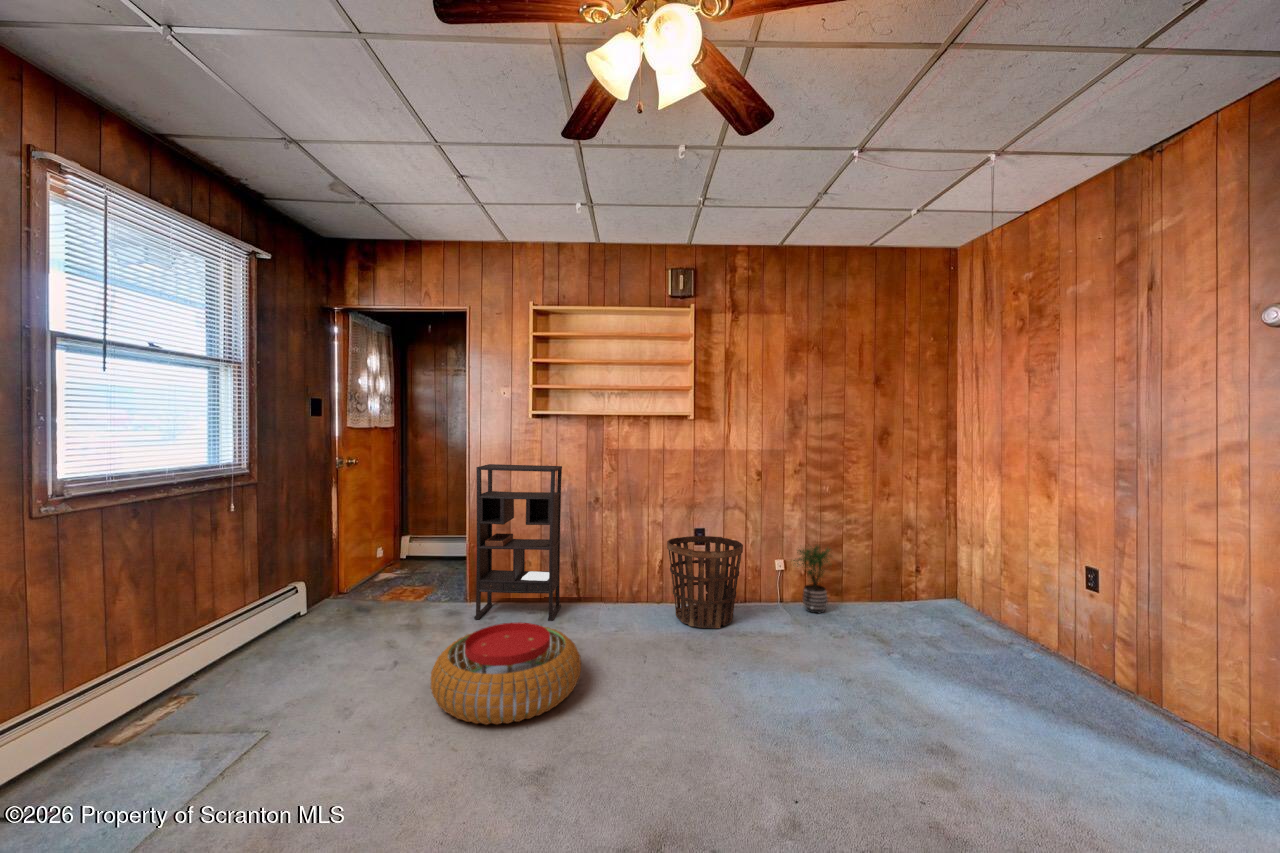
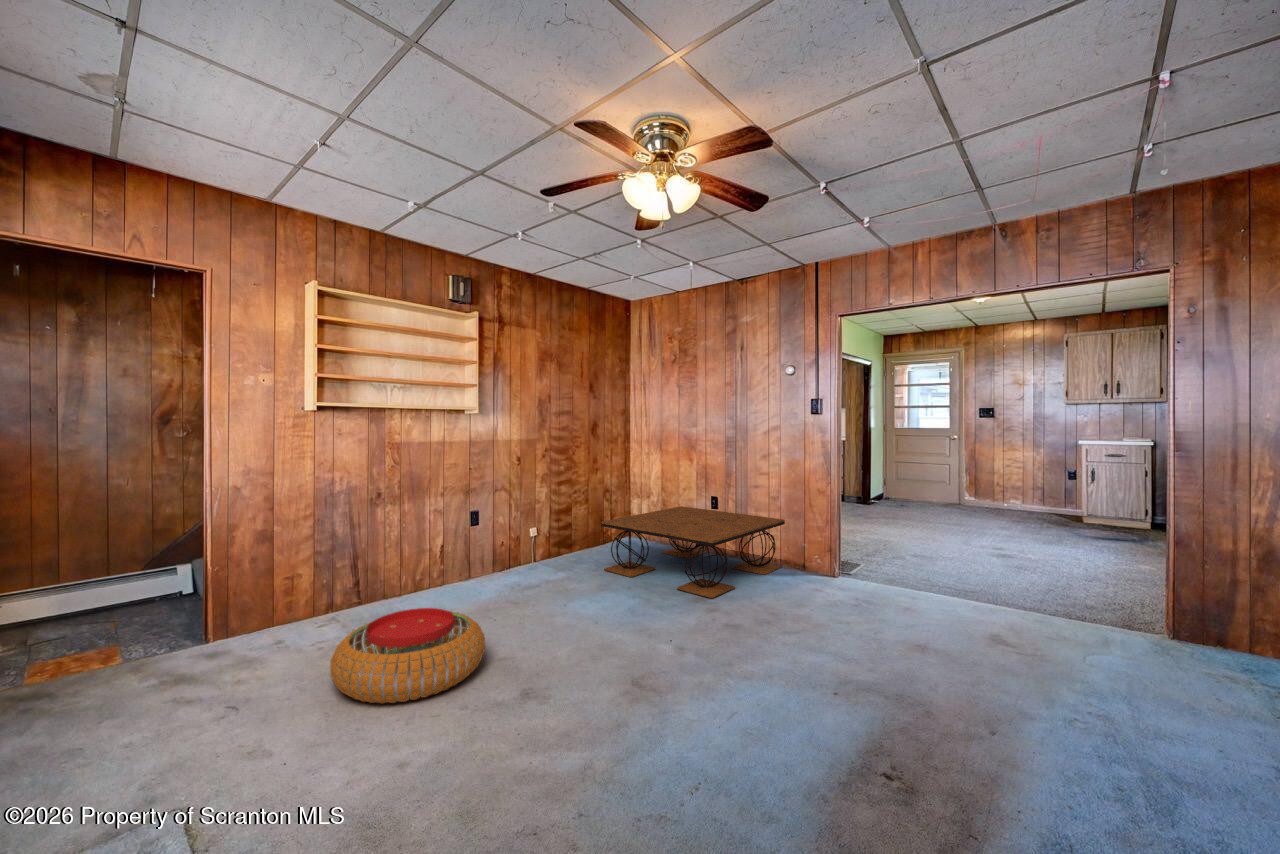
bookshelf: present [474,464,562,621] -> none [246,462,359,649]
basket: present [667,536,743,628] -> none [461,515,529,591]
potted plant: present [793,546,831,613] -> none [548,510,582,563]
coffee table: none [845,570,1246,754] -> present [601,506,785,598]

